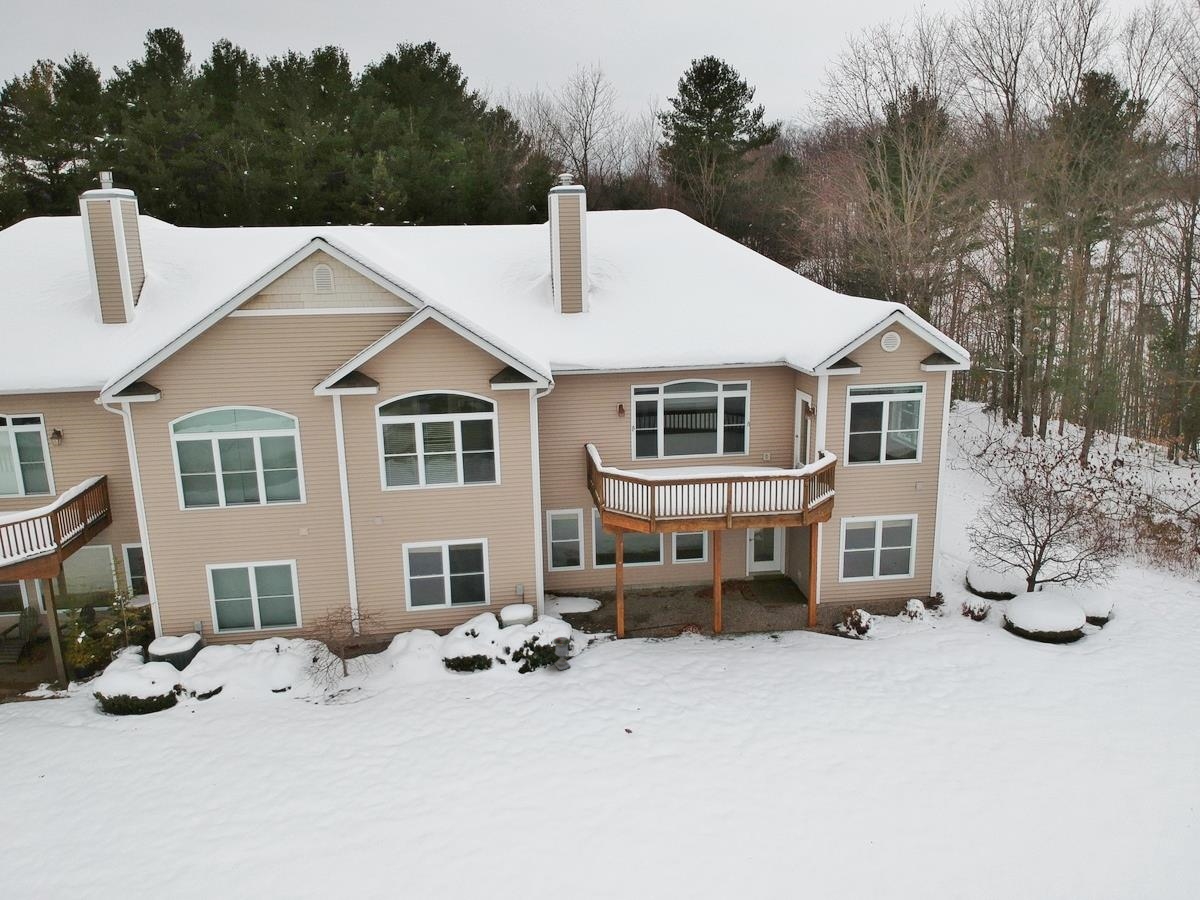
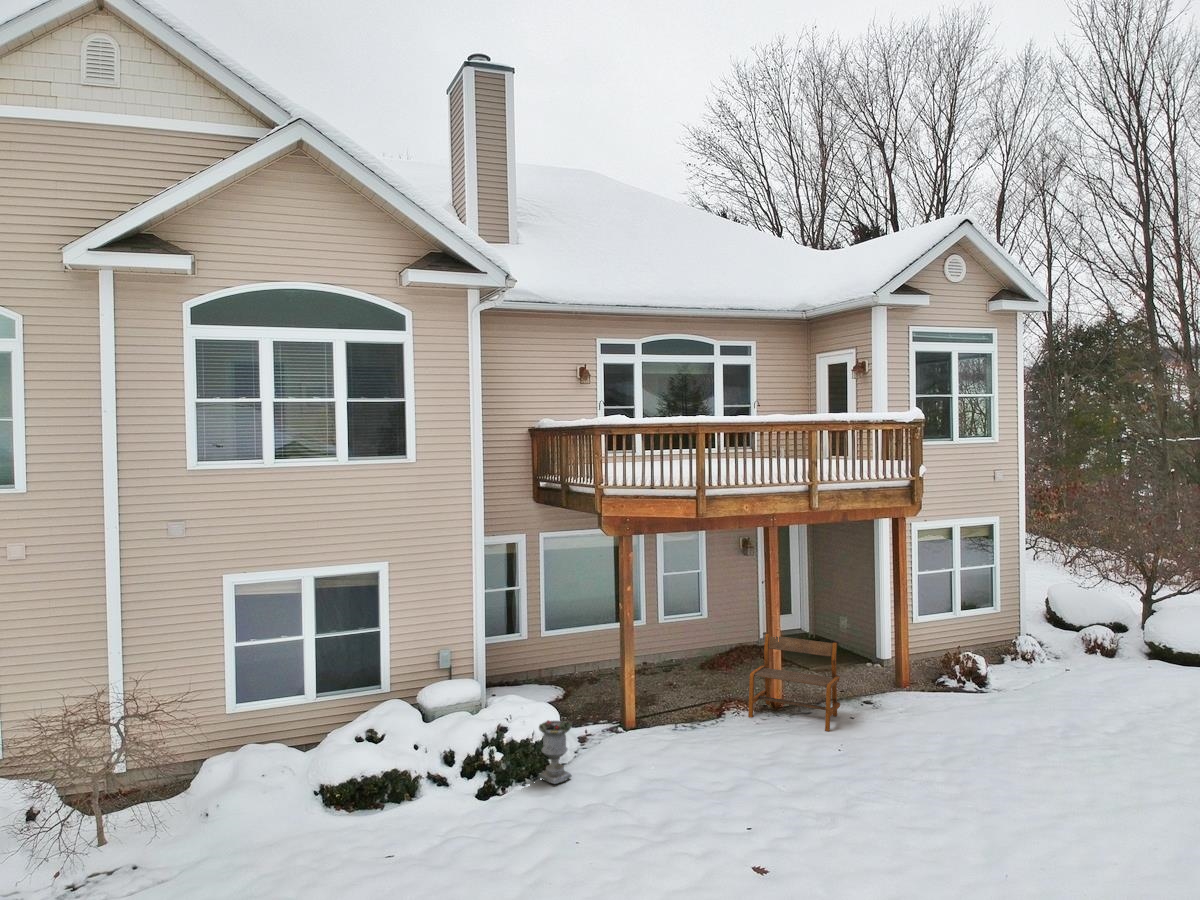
bench: none [694,590,749,655] -> present [748,634,840,731]

